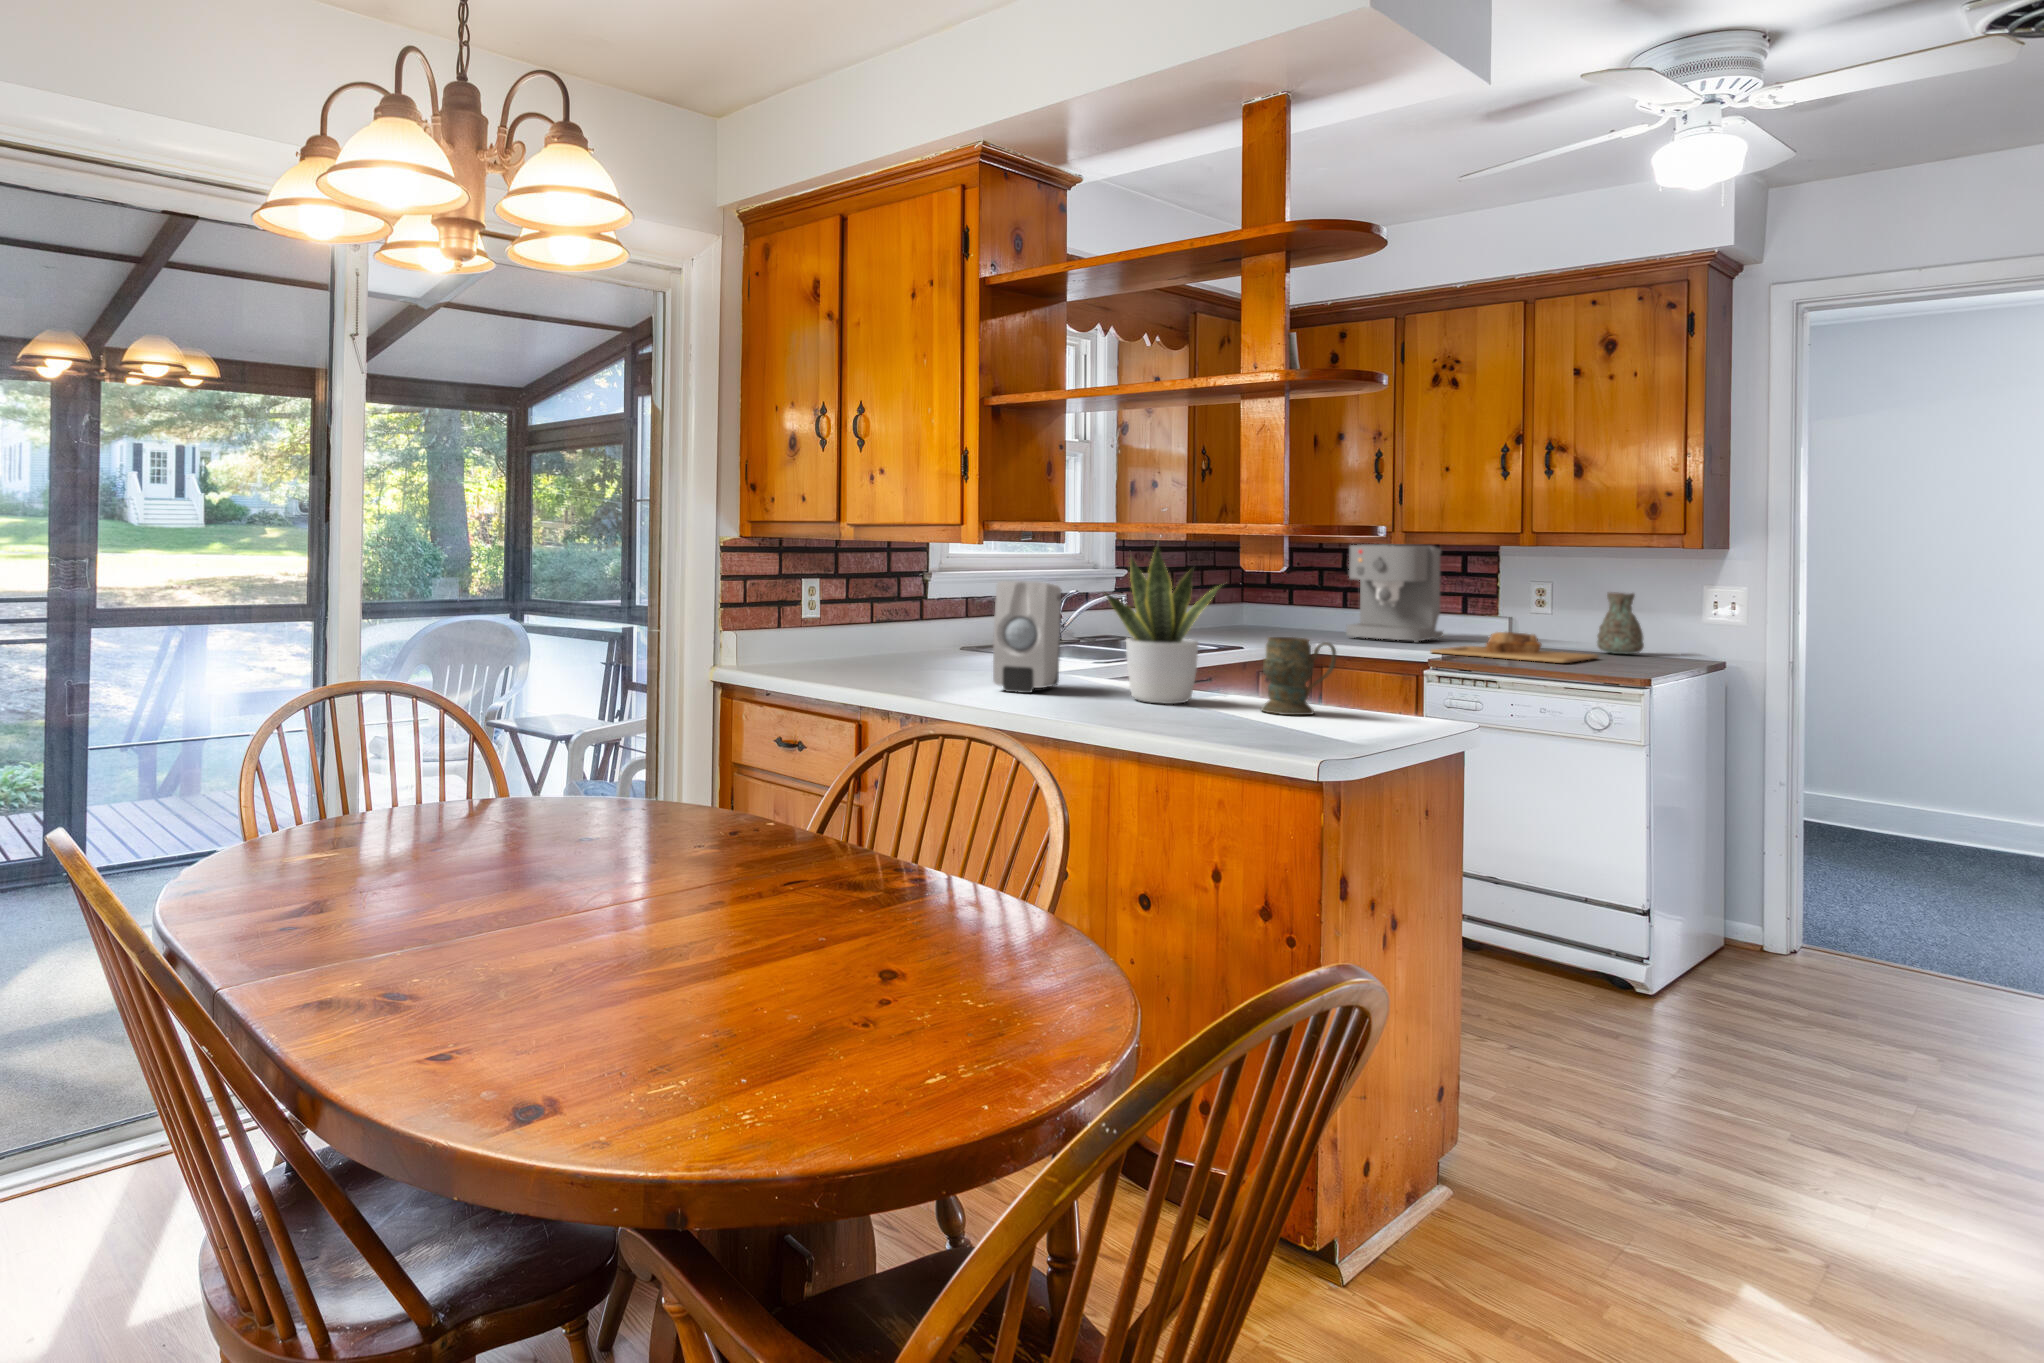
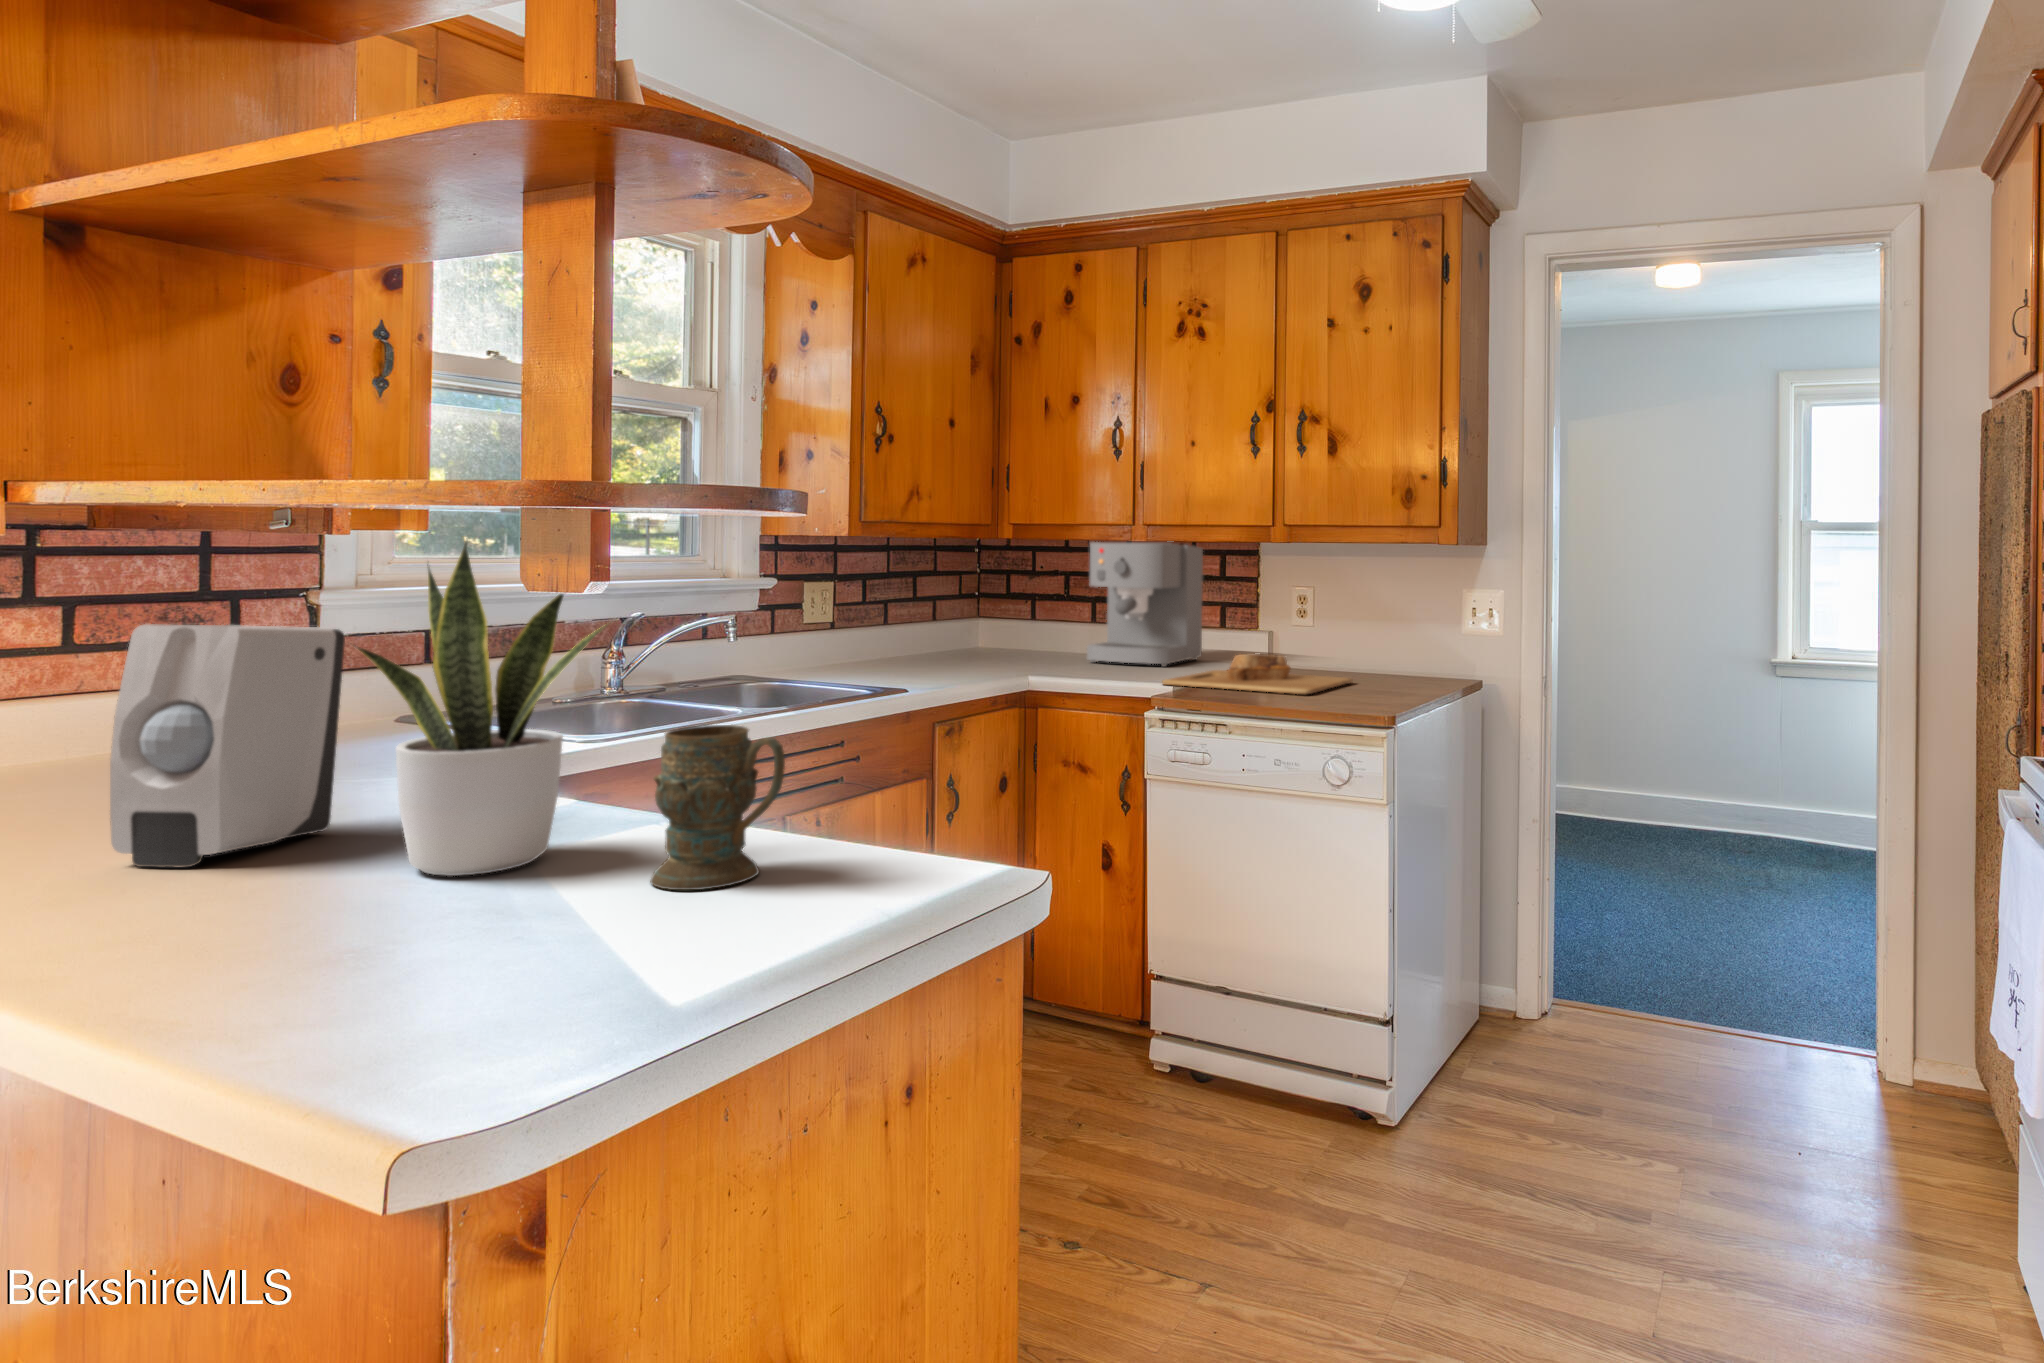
decorative vase: present [1597,592,1644,654] -> none [1358,598,1405,673]

